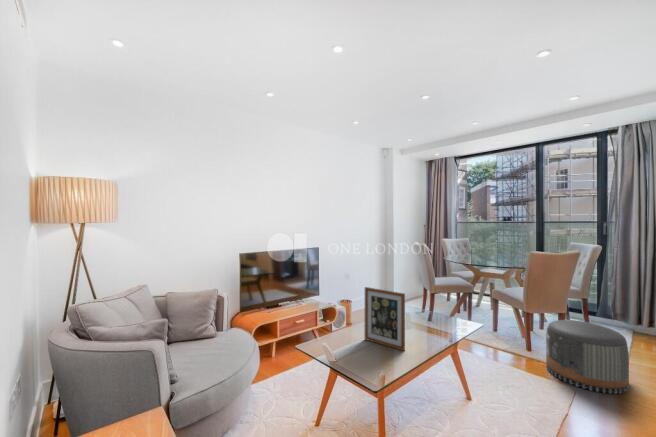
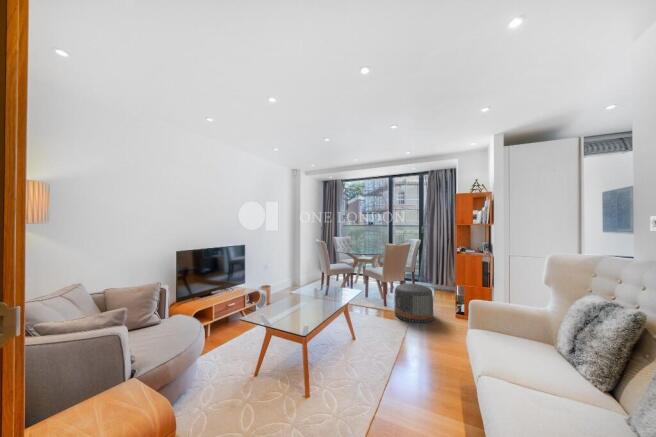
picture frame: present [365,287,405,351] -> none [286,272,315,313]

